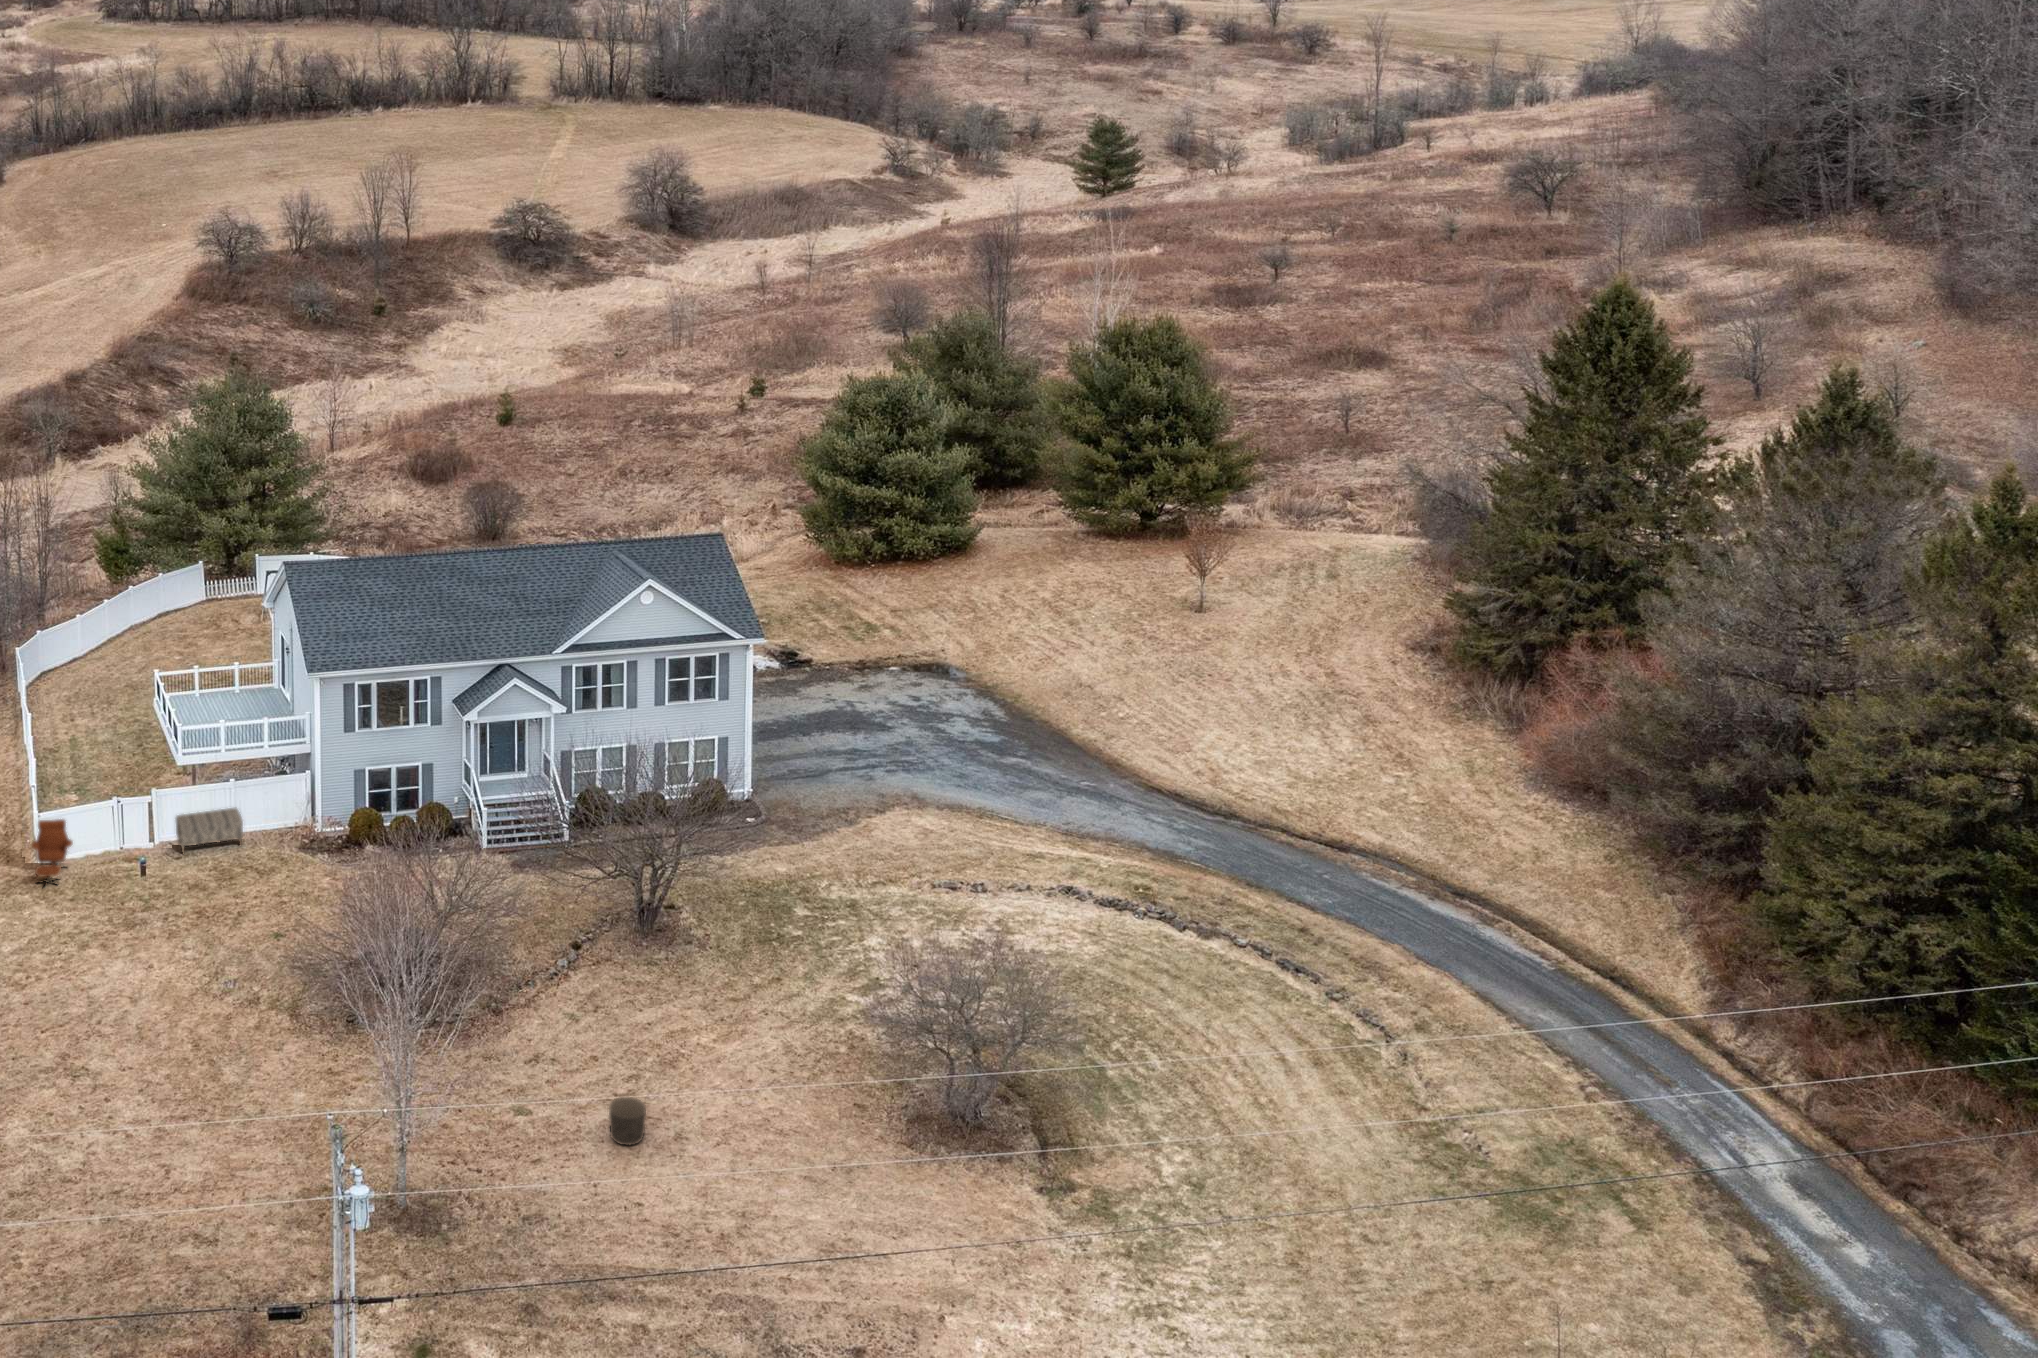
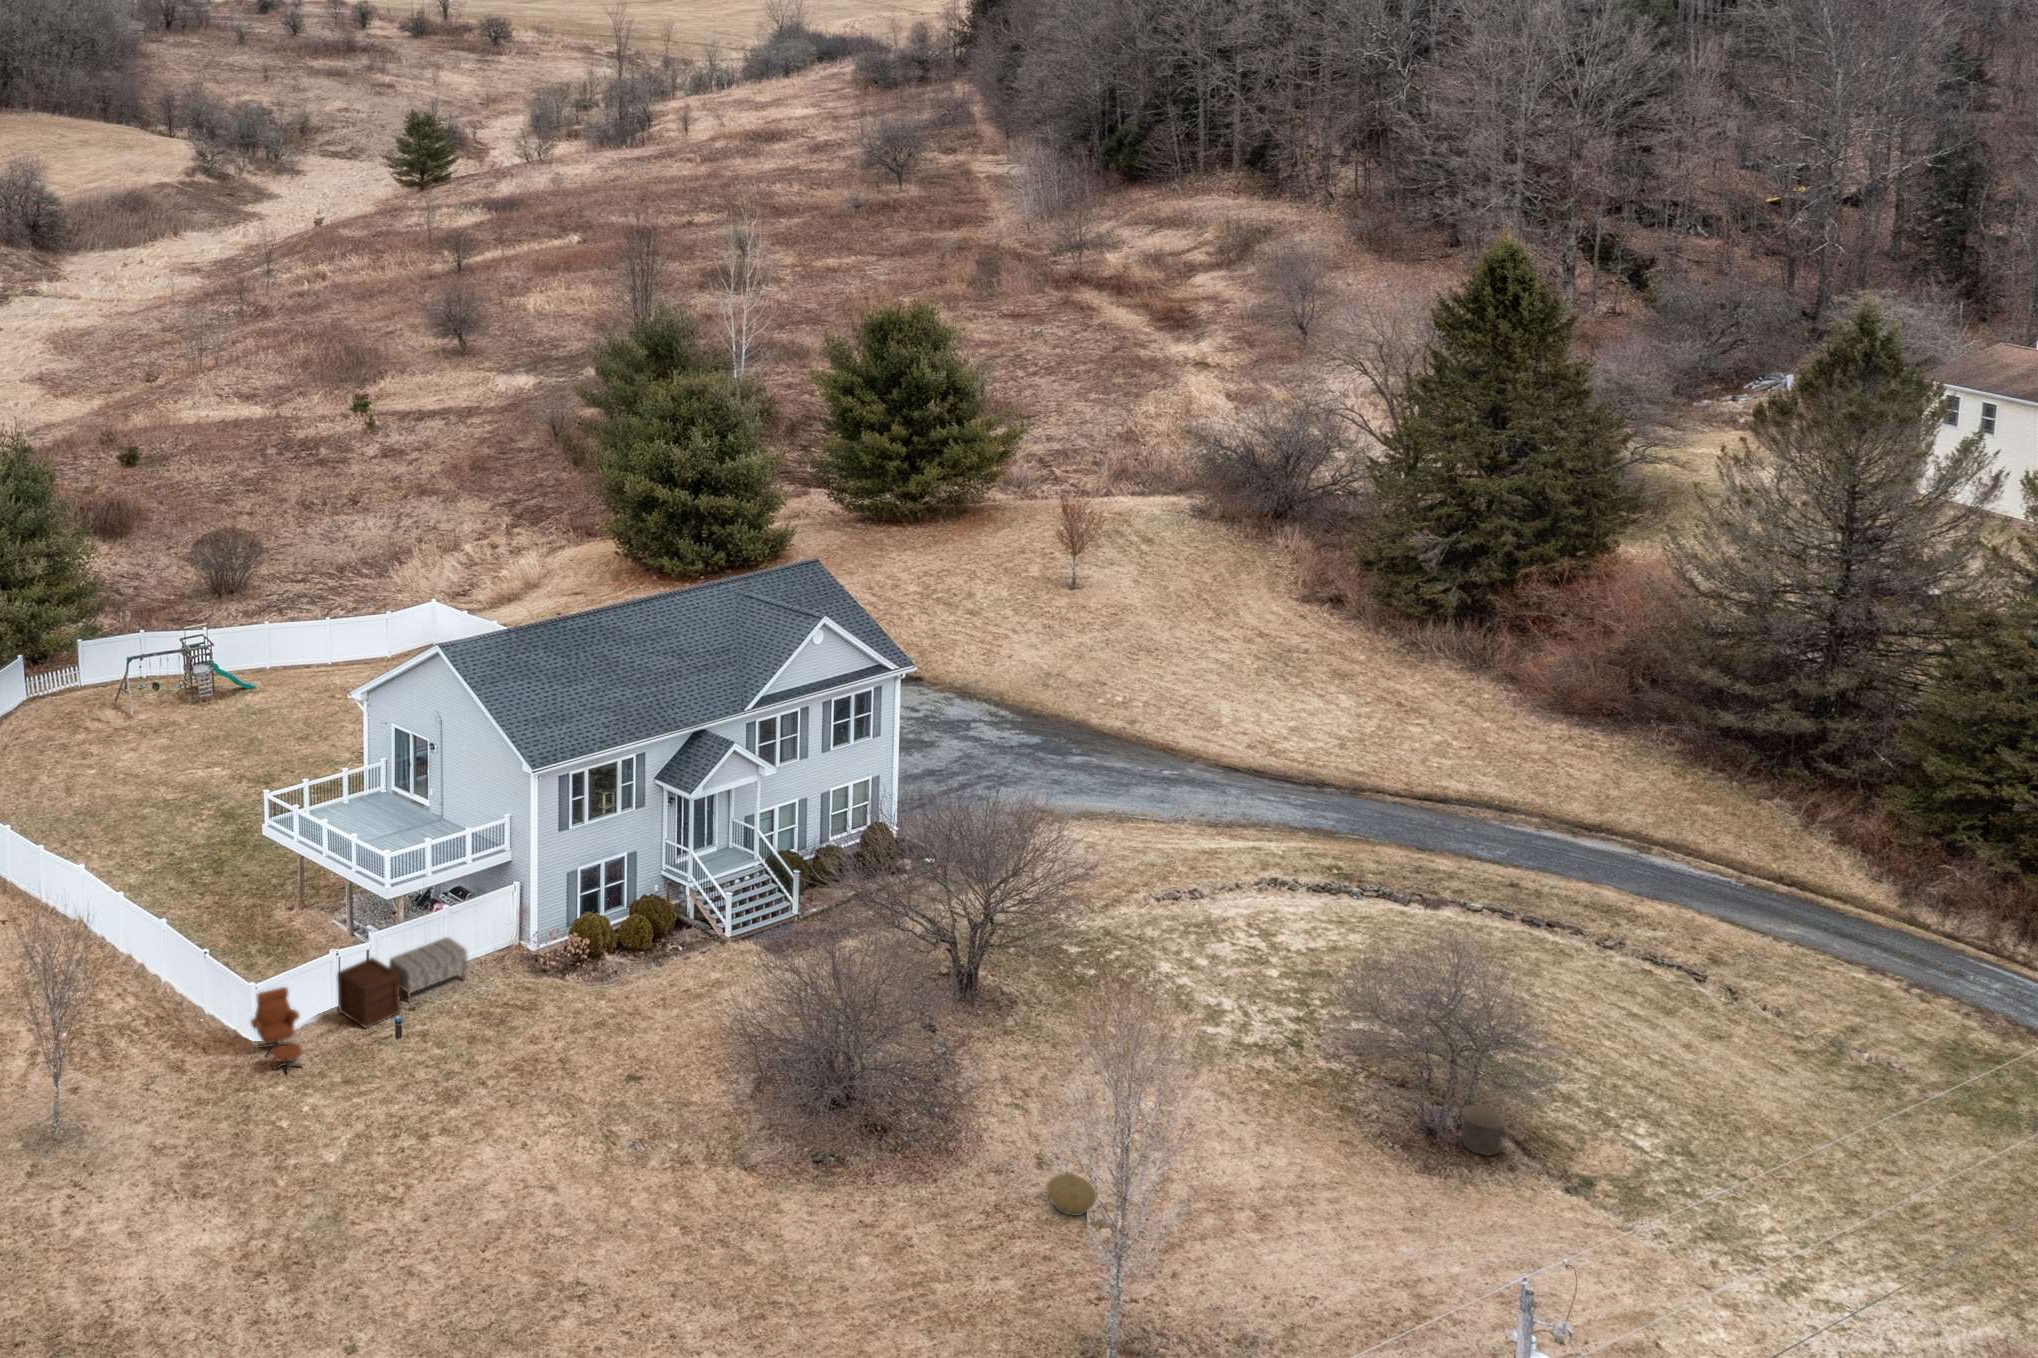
wooden crate: none [121,811,168,867] -> present [337,958,401,1028]
basket: none [541,1070,585,1107] -> present [1046,1173,1097,1216]
planter: present [609,1097,646,1145] -> present [1461,1105,1504,1156]

